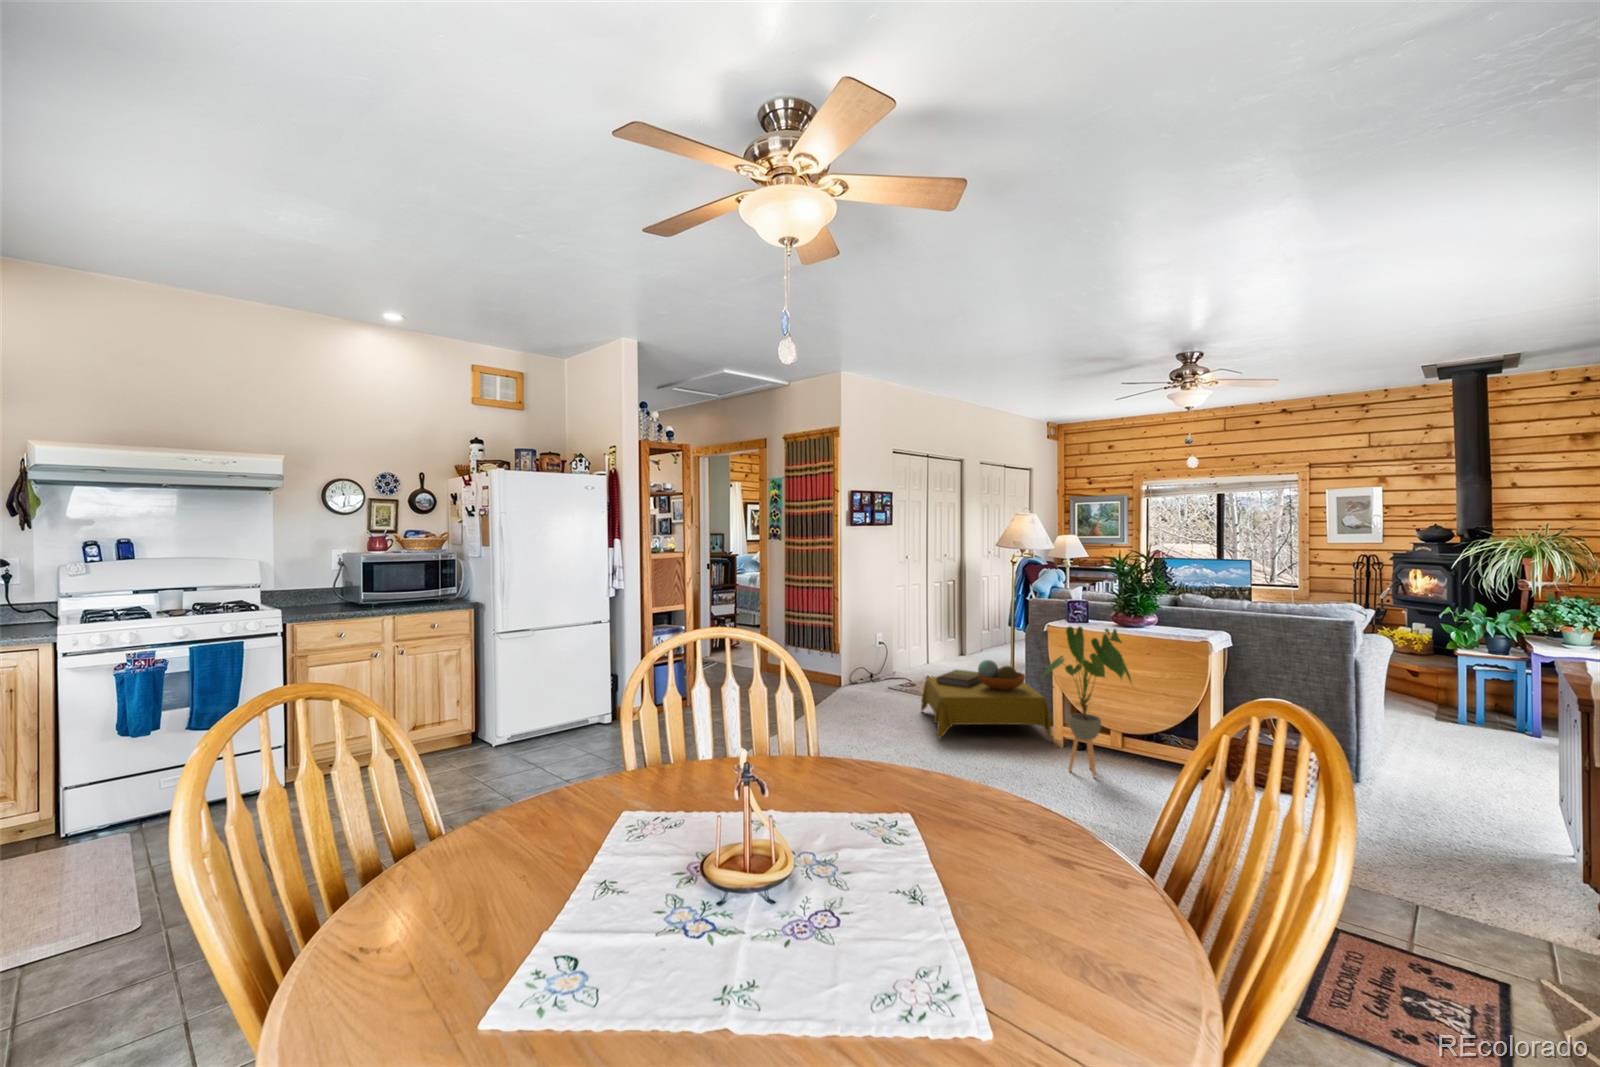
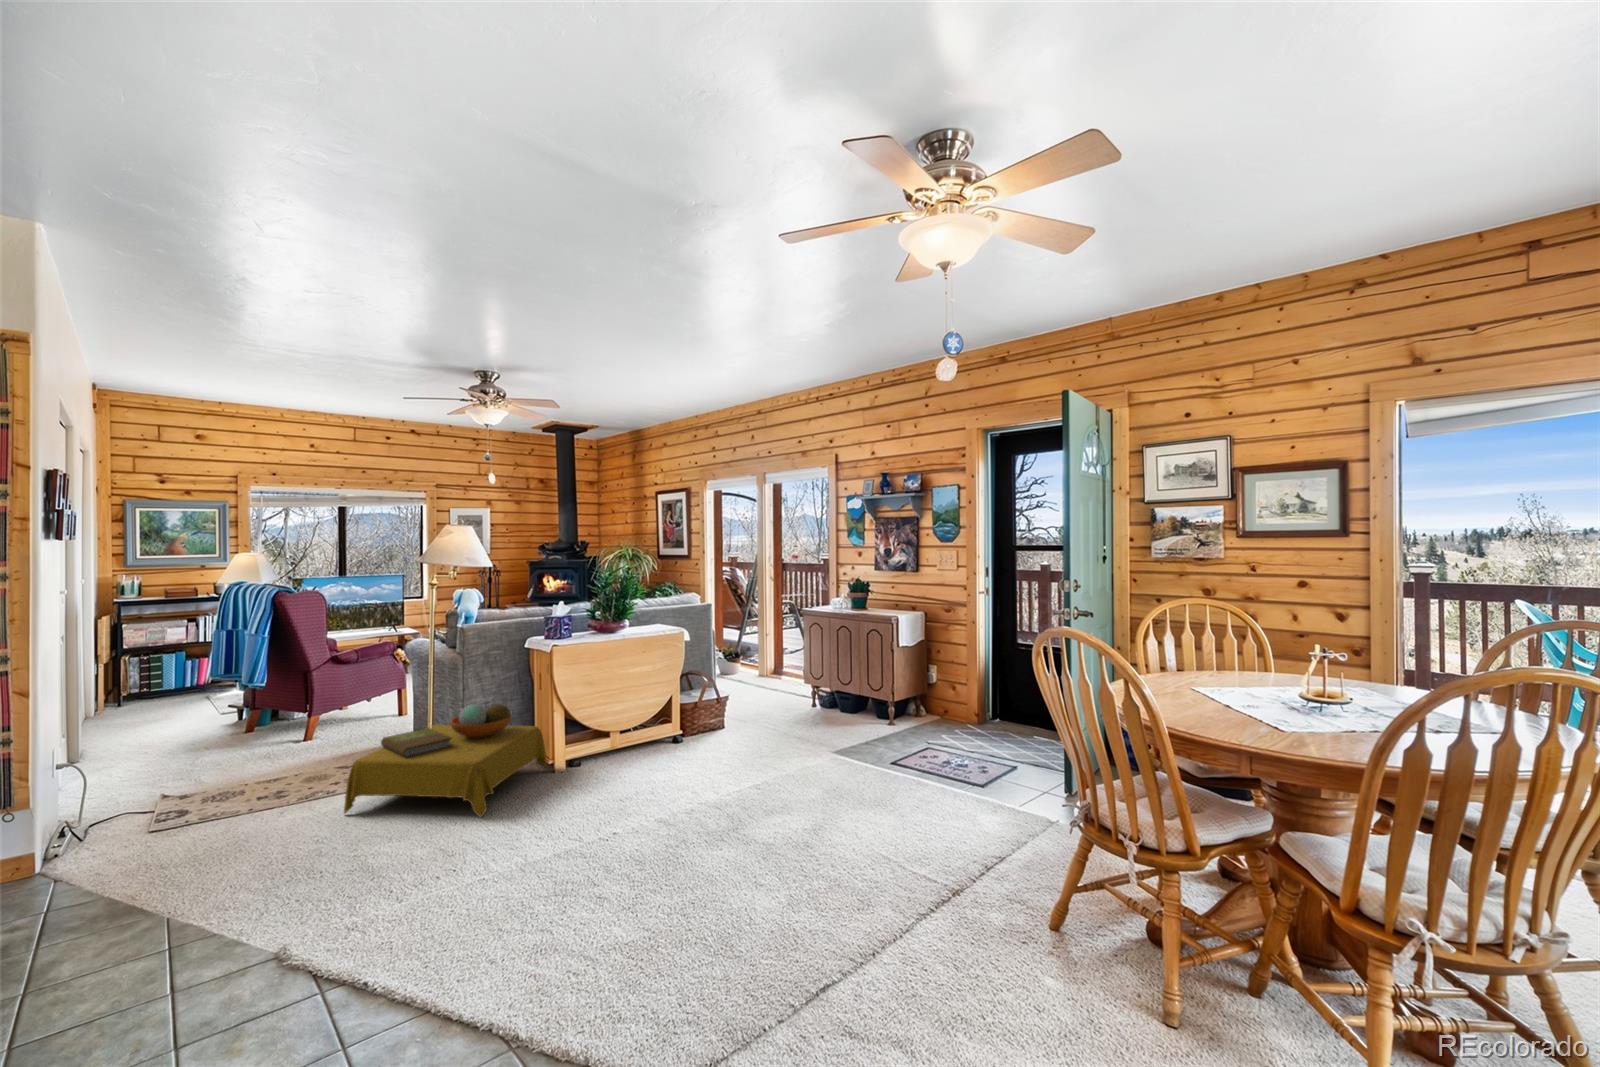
house plant: present [1044,626,1131,777] -> none [609,631,699,776]

